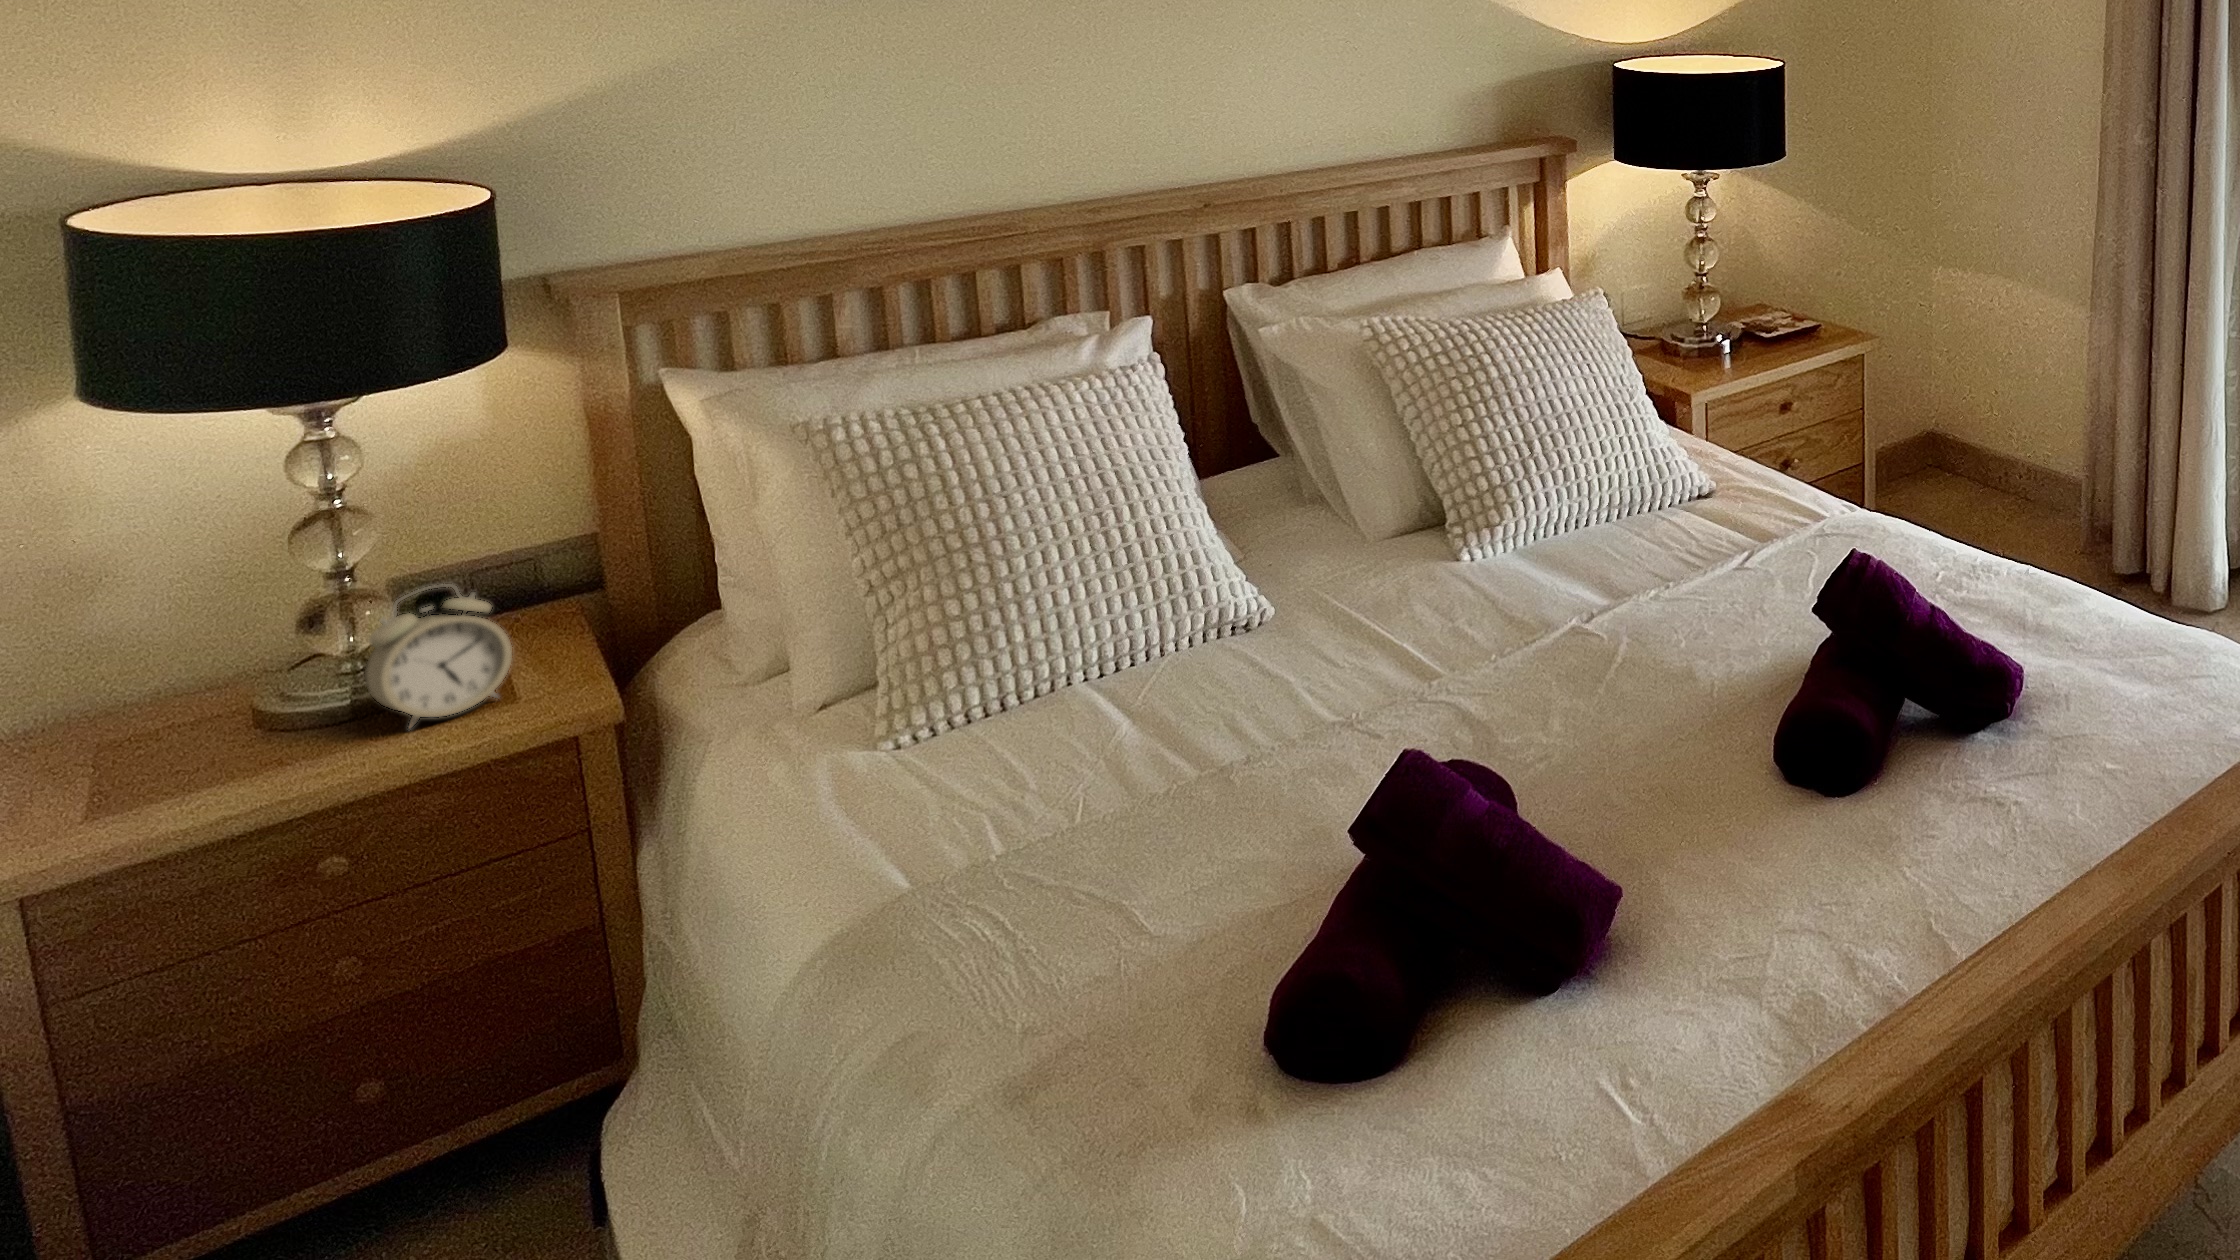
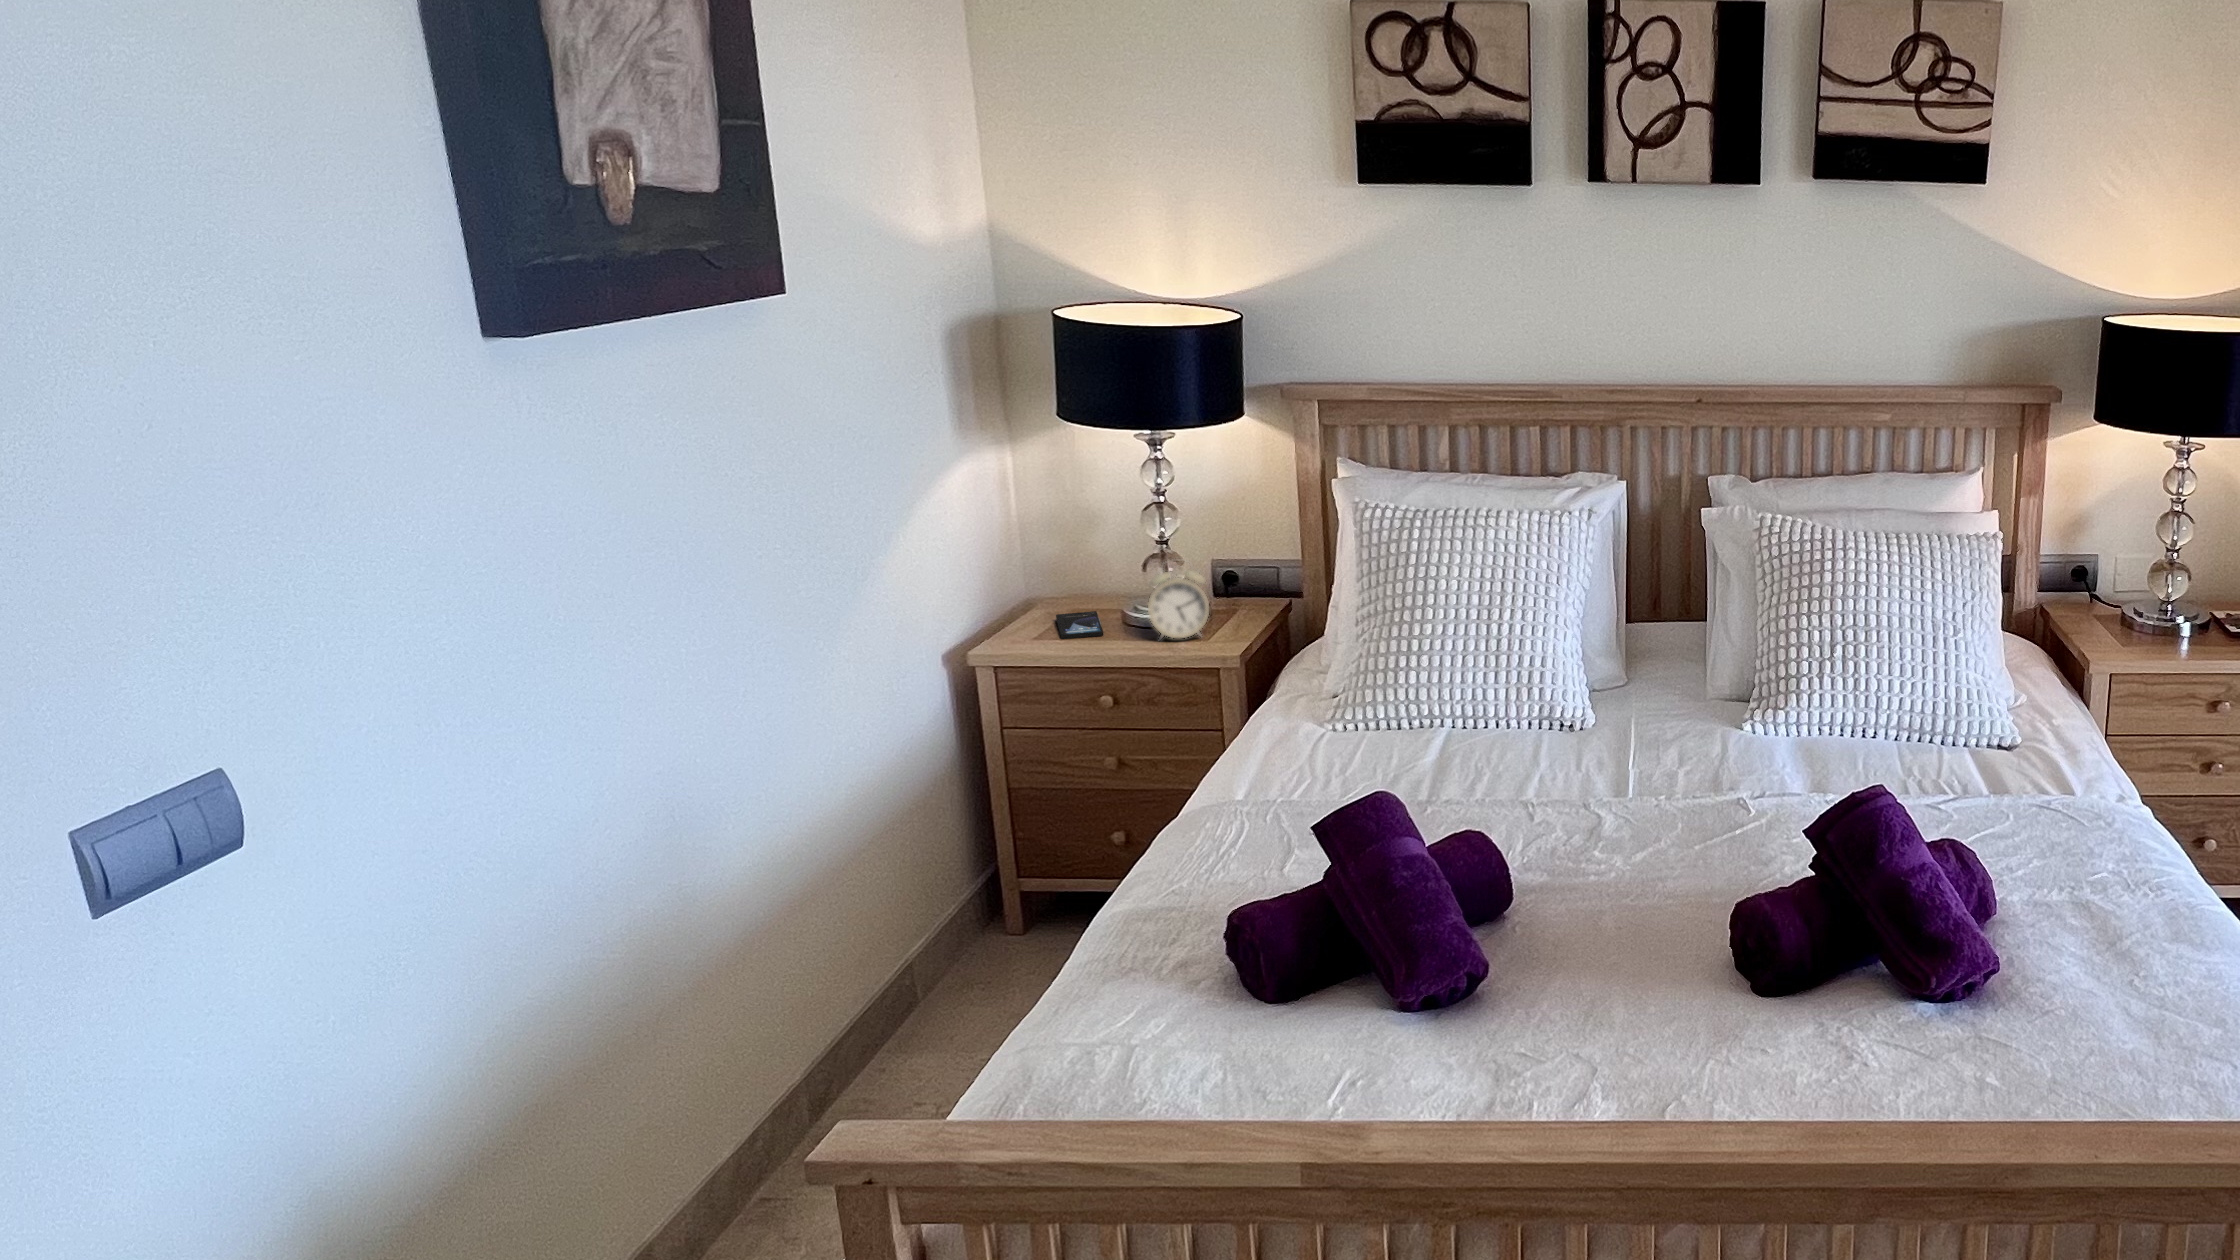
smartphone: none [94,726,260,796] -> present [1056,611,1103,639]

